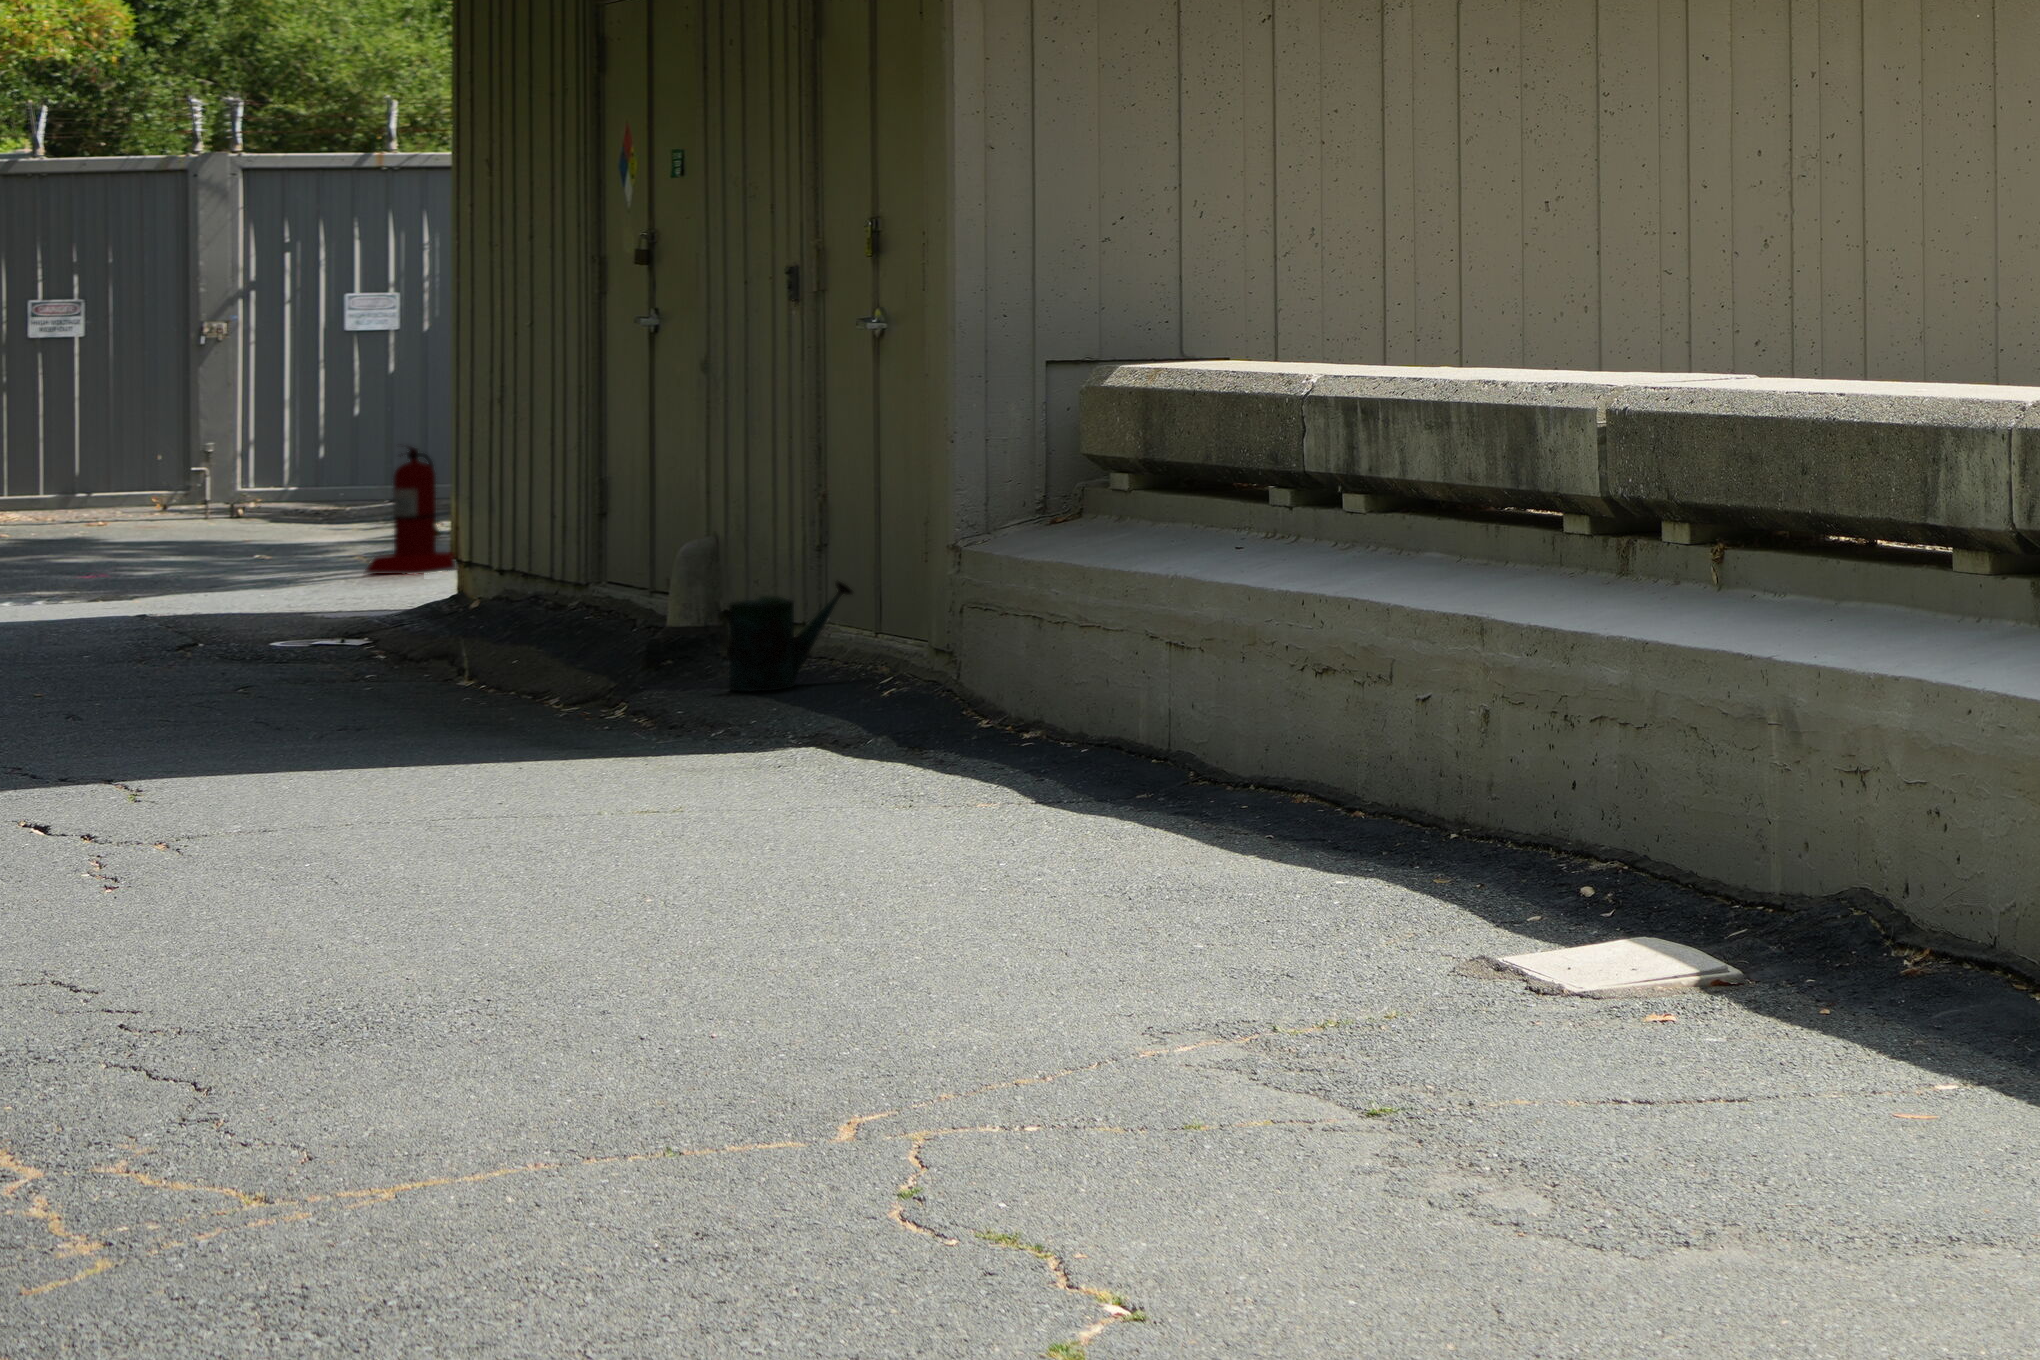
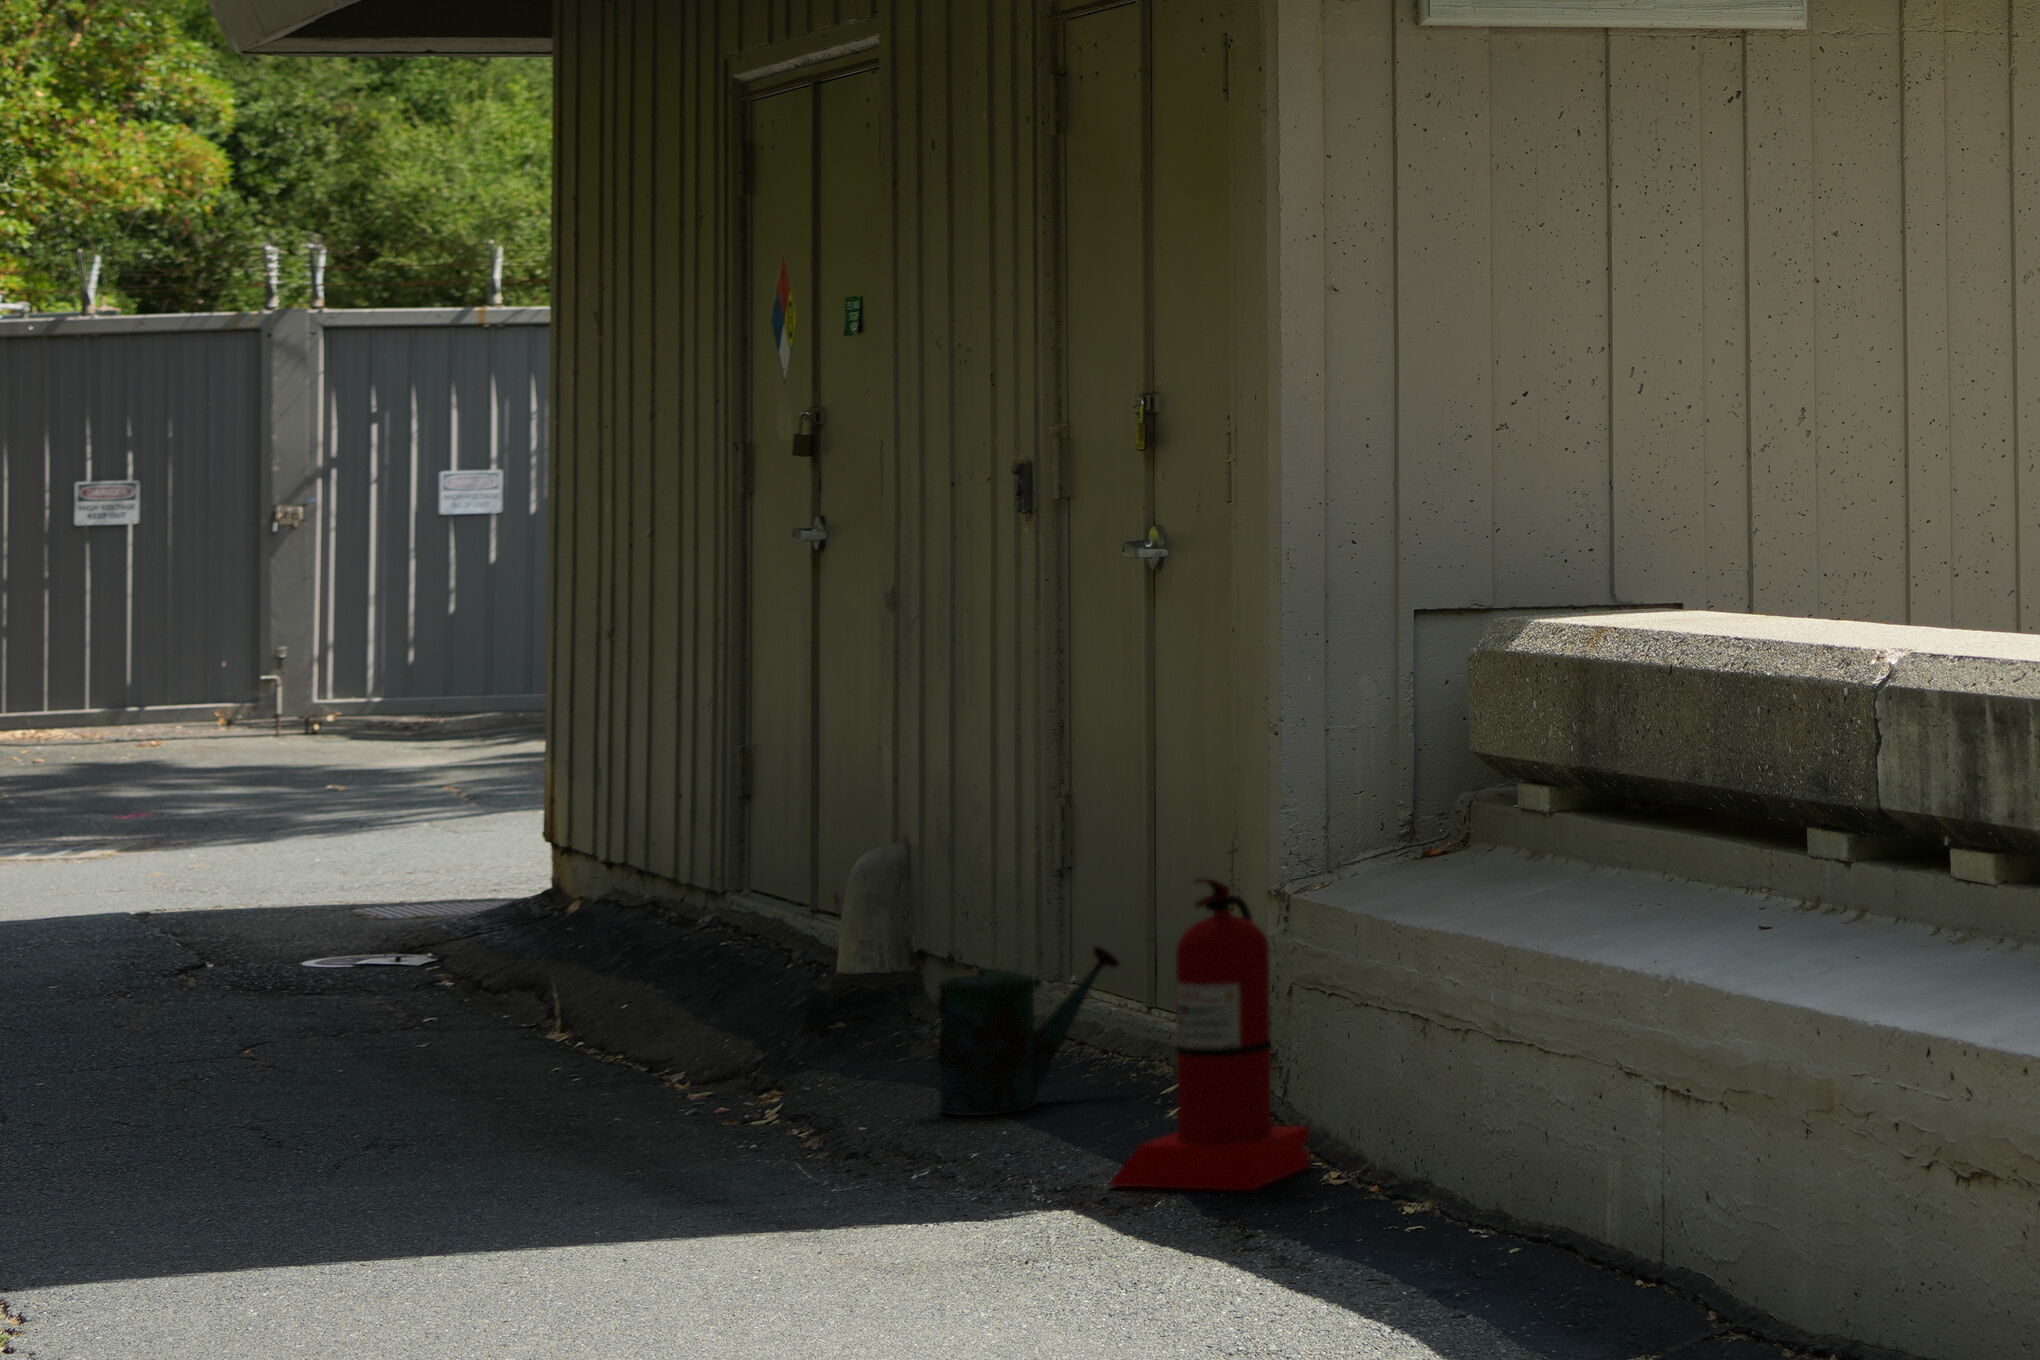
fire extinguisher: present [365,447,455,574] -> present [1109,879,1309,1190]

